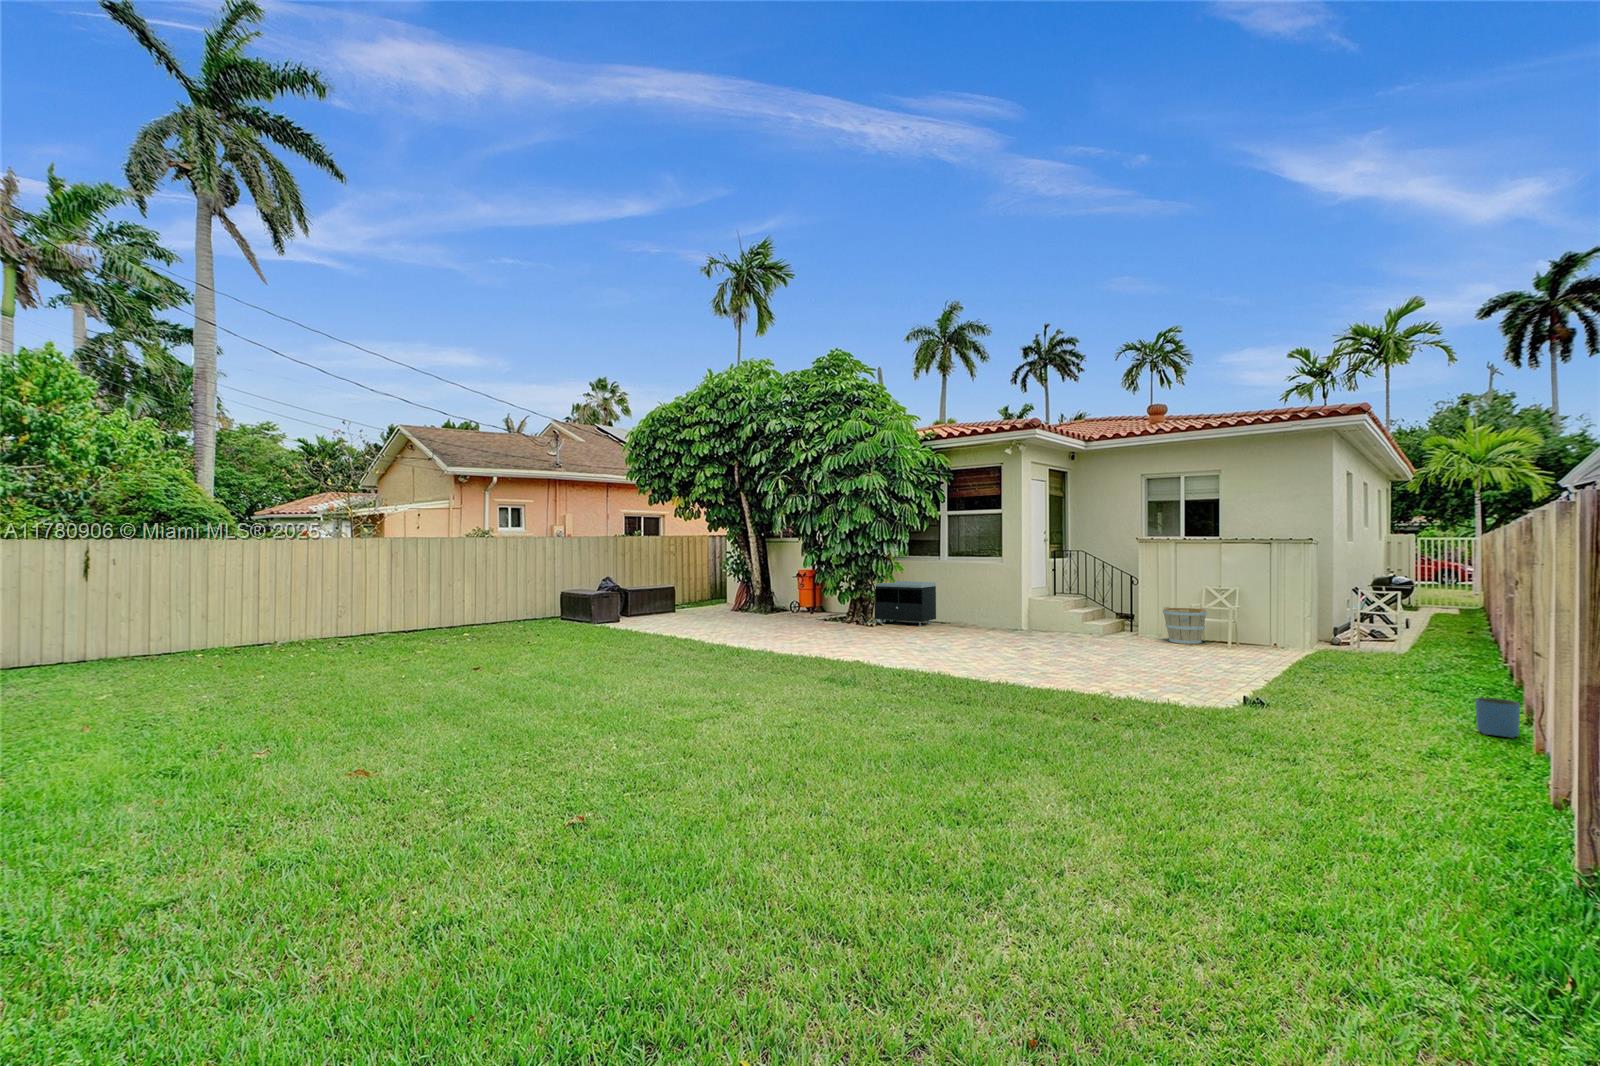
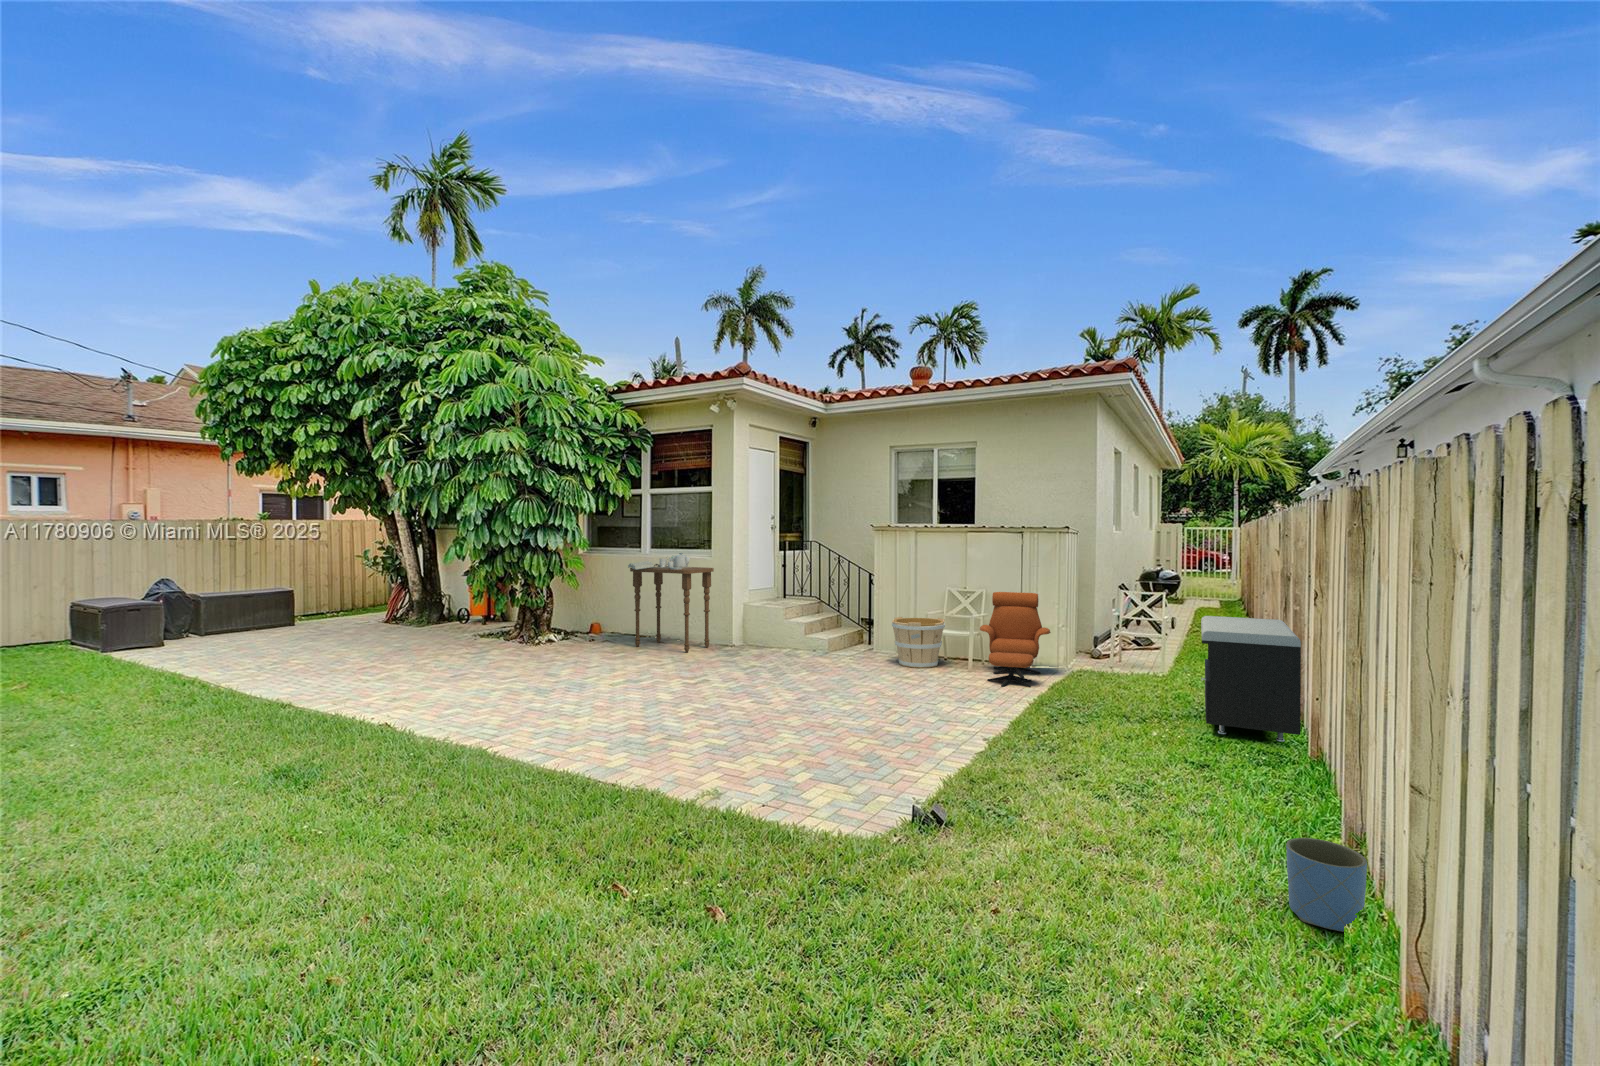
side table: none [942,560,1009,633] -> present [628,553,714,653]
storage bench: present [874,581,936,626] -> present [1201,616,1301,742]
lounge chair: none [1238,588,1299,656] -> present [980,592,1051,687]

